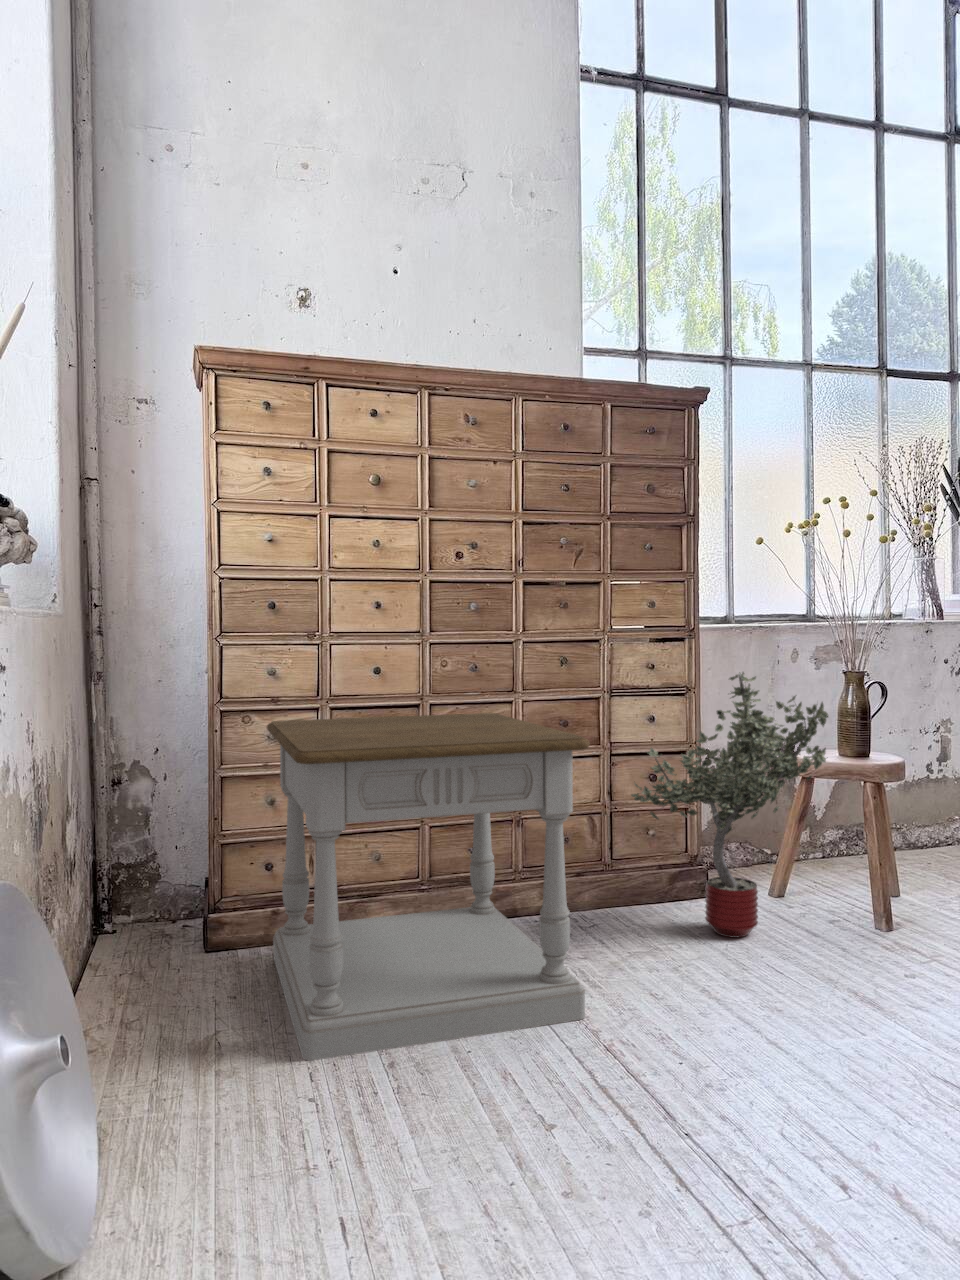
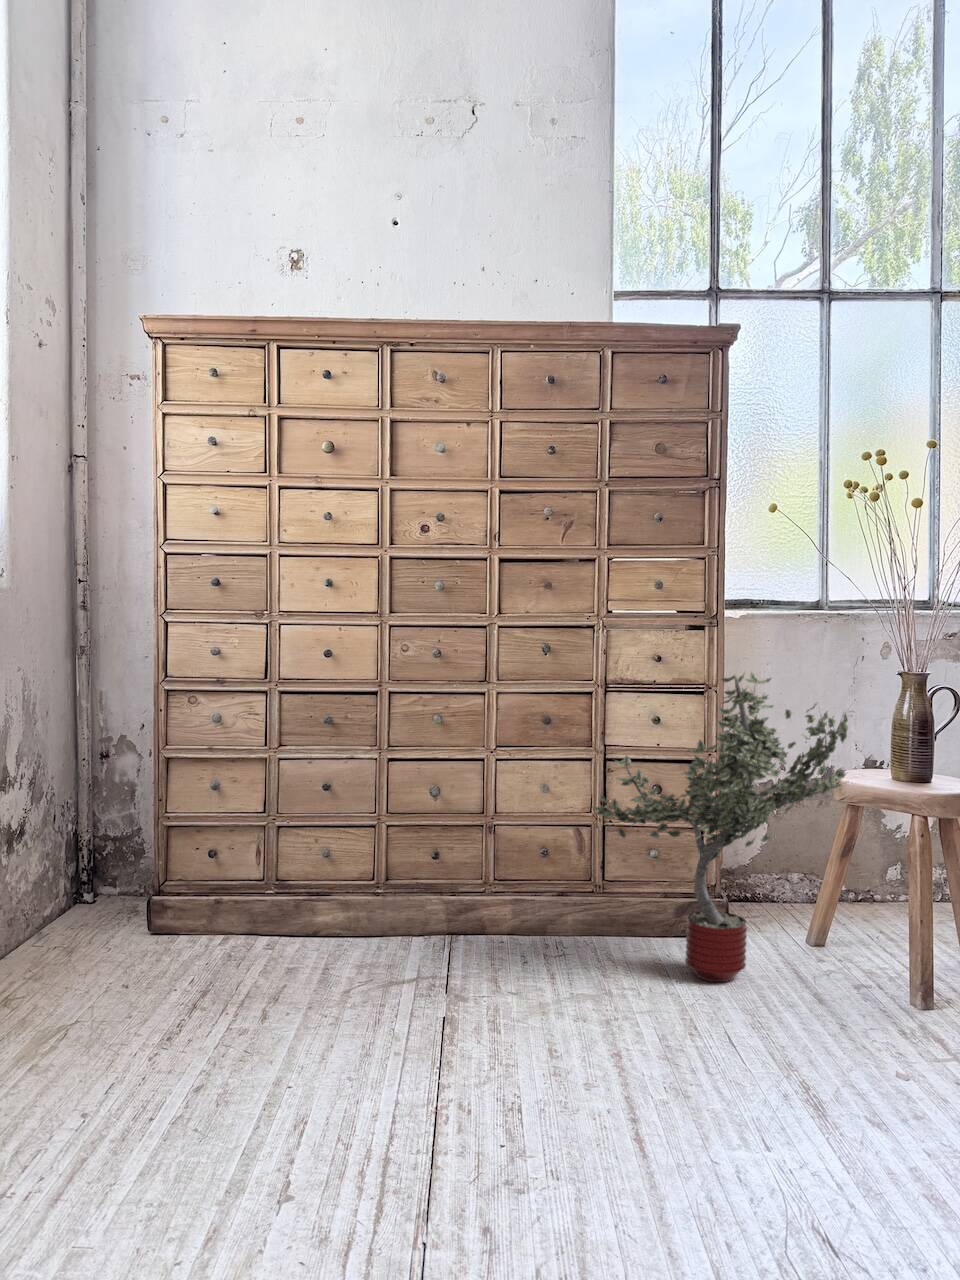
side table: present [267,713,590,1061] -> none [149,703,469,1043]

